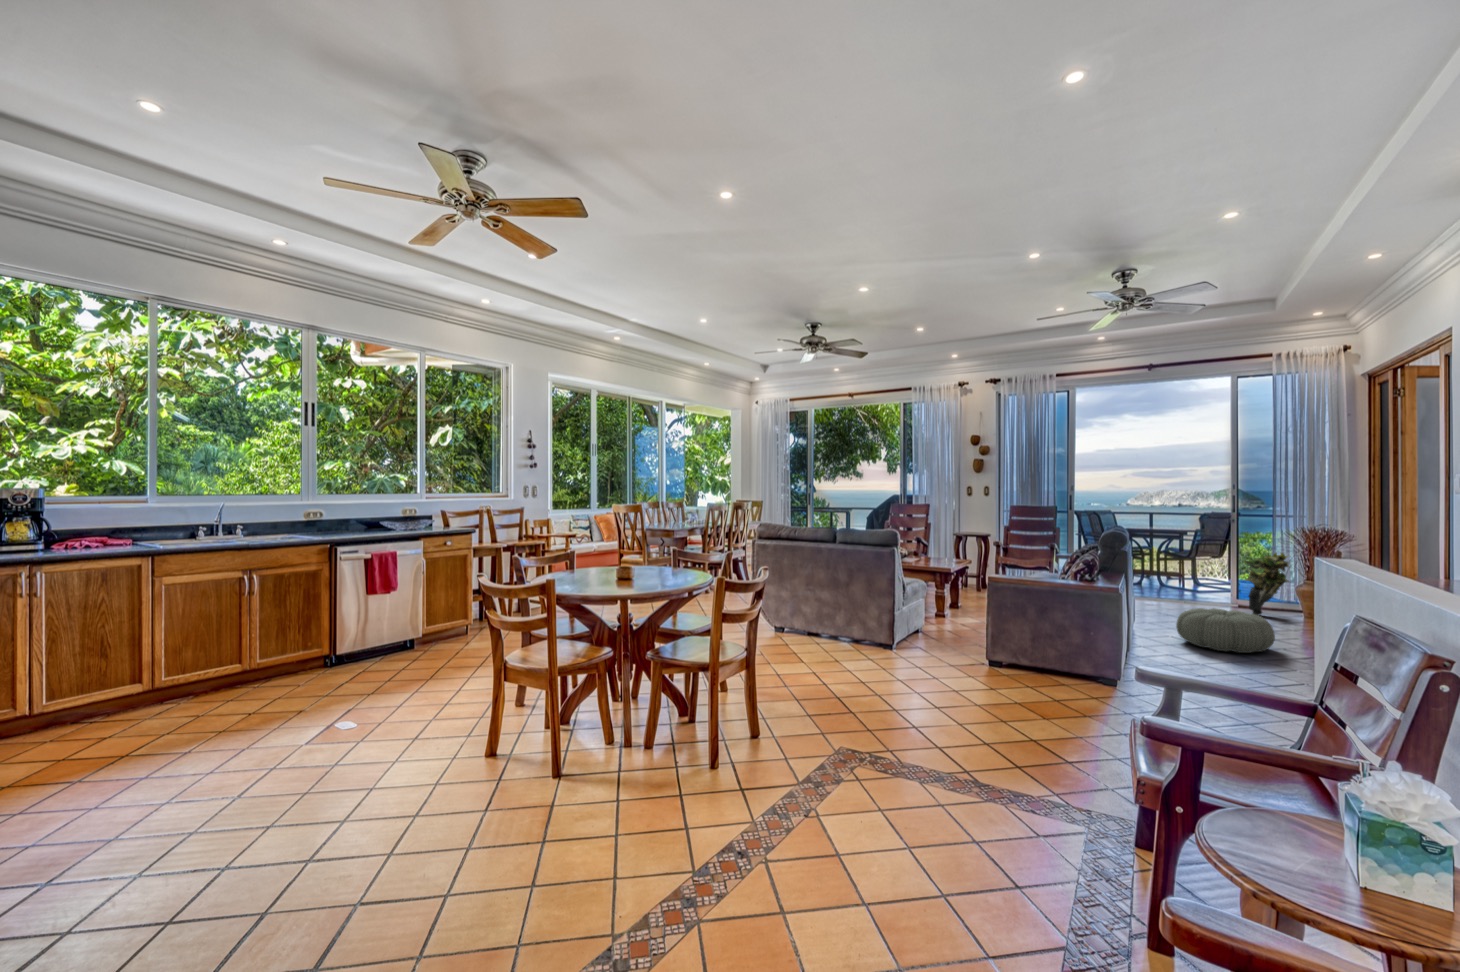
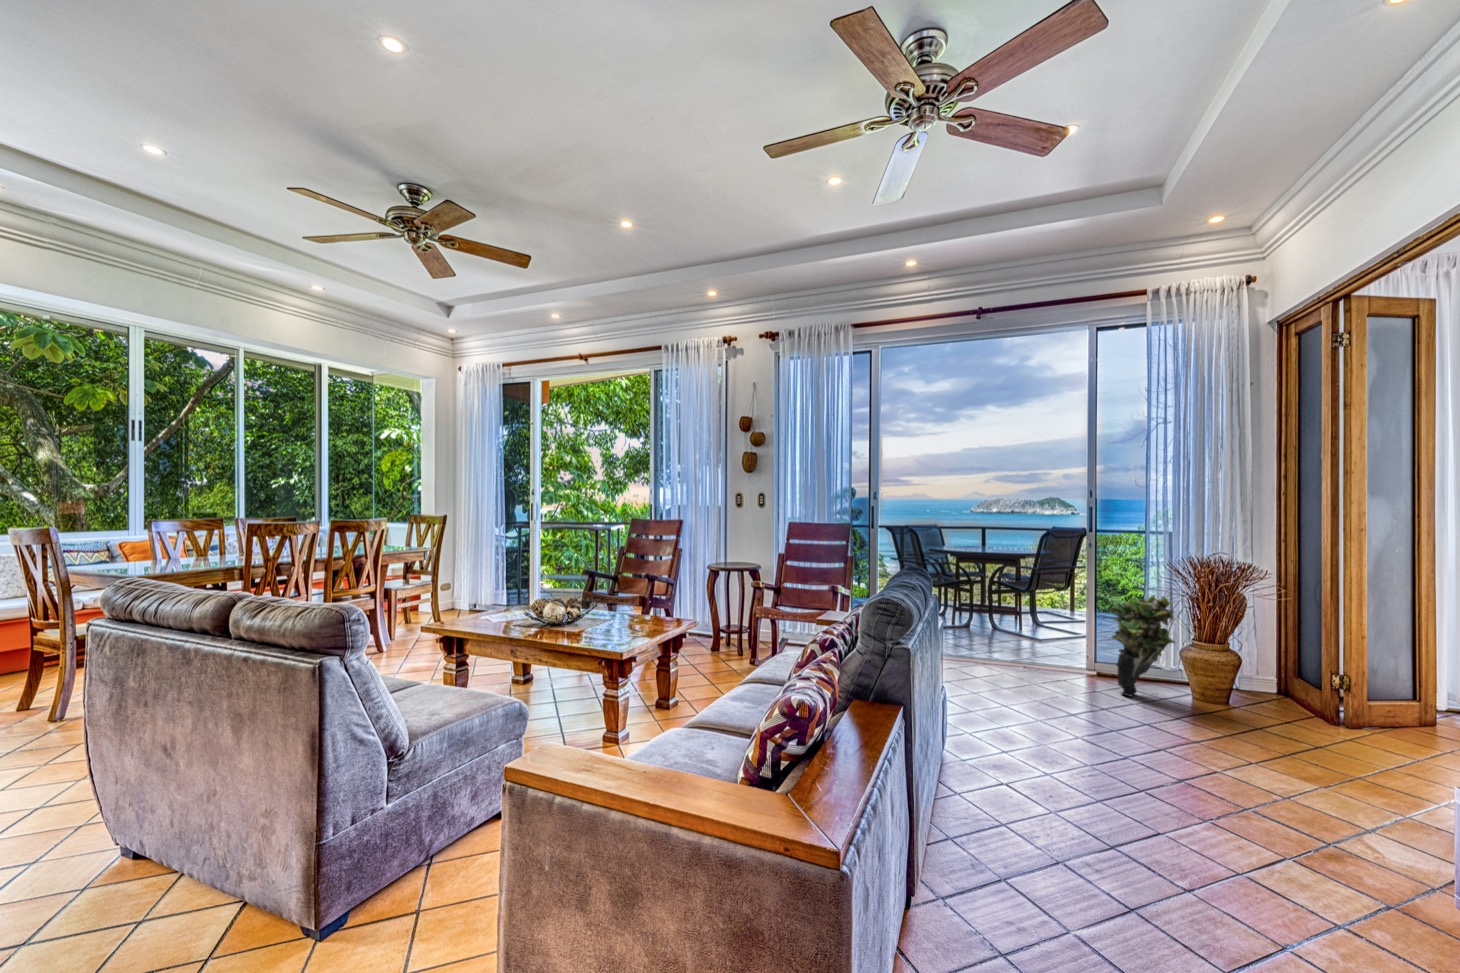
pouf: present [1176,608,1275,653] -> none [1016,726,1196,845]

